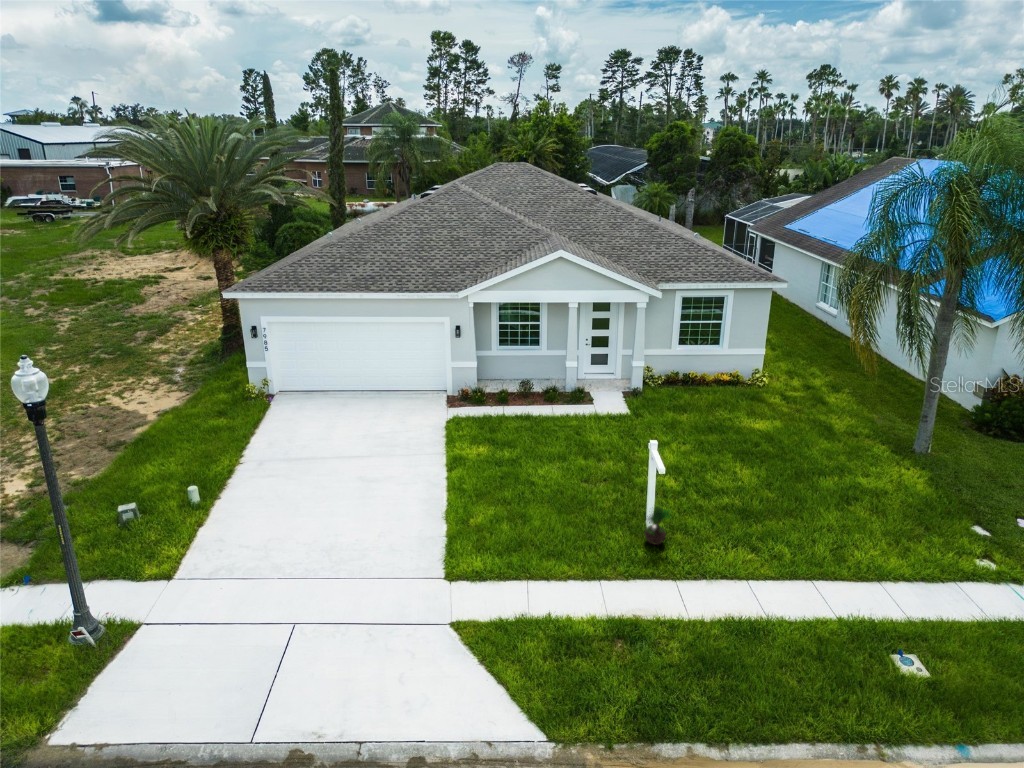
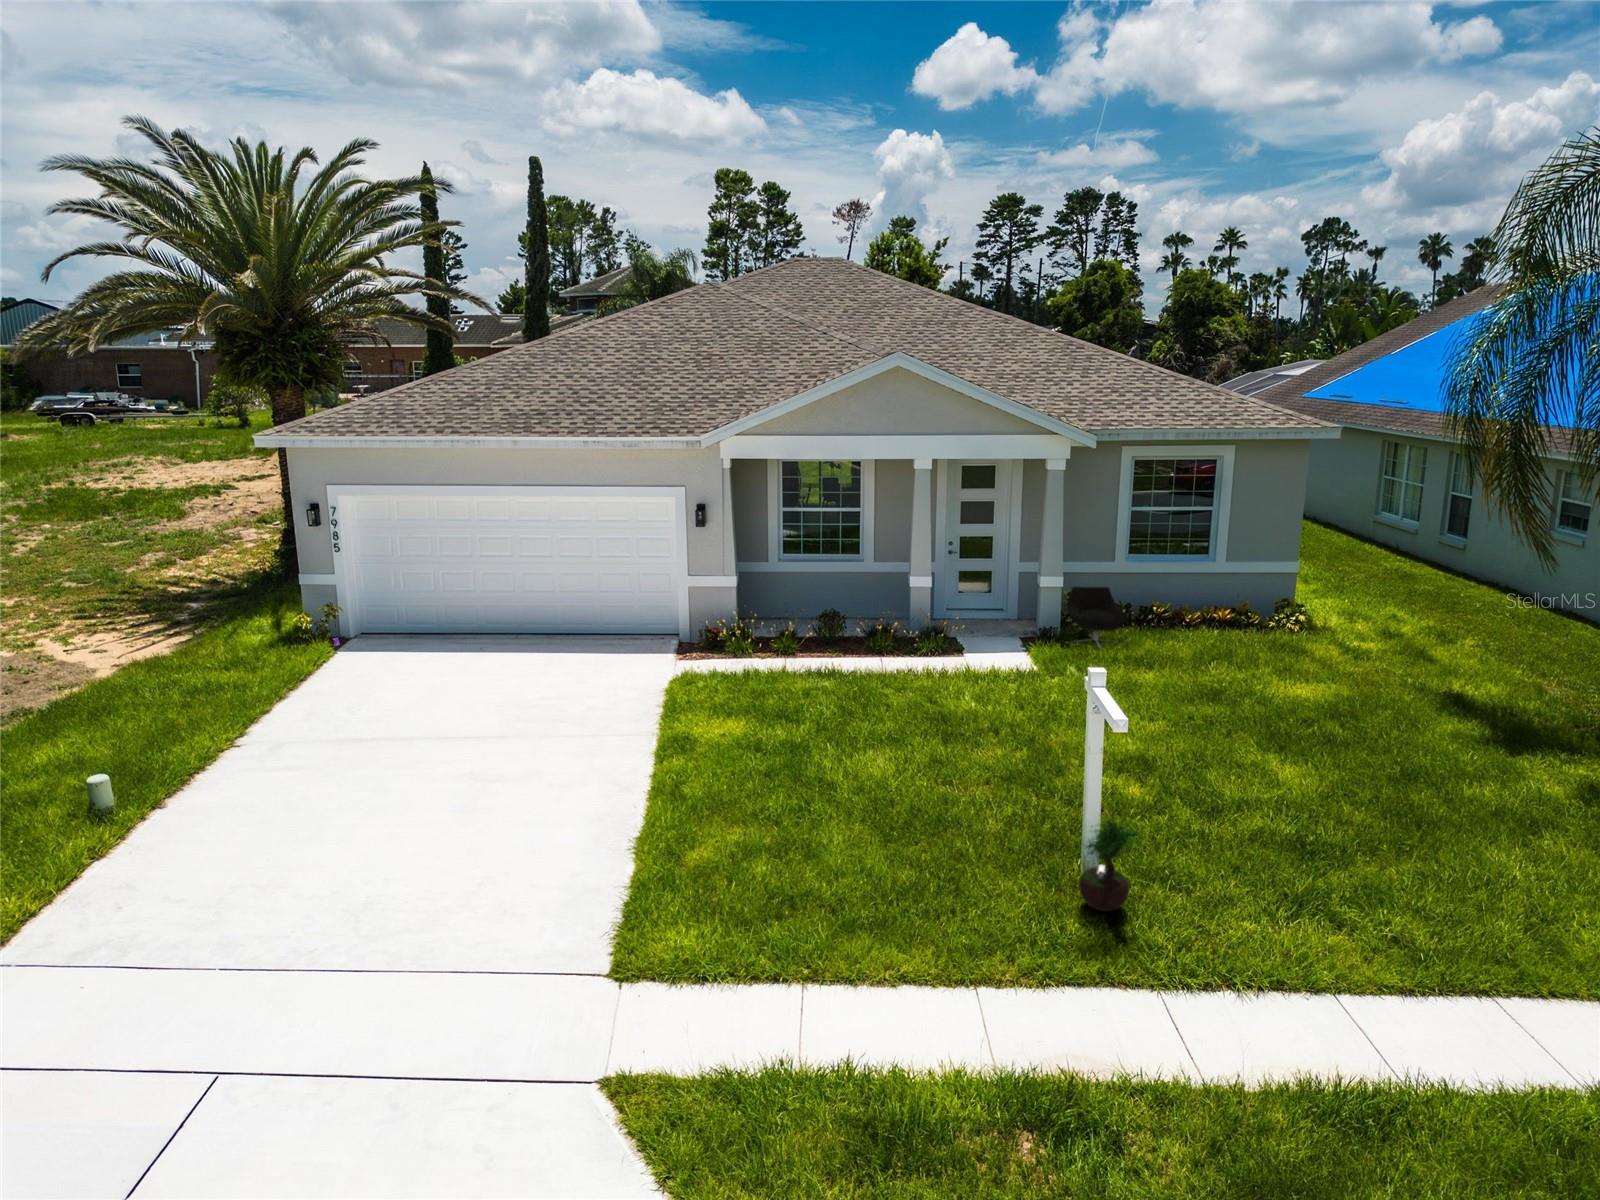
lounge chair: none [645,365,676,398] -> present [1066,586,1129,649]

